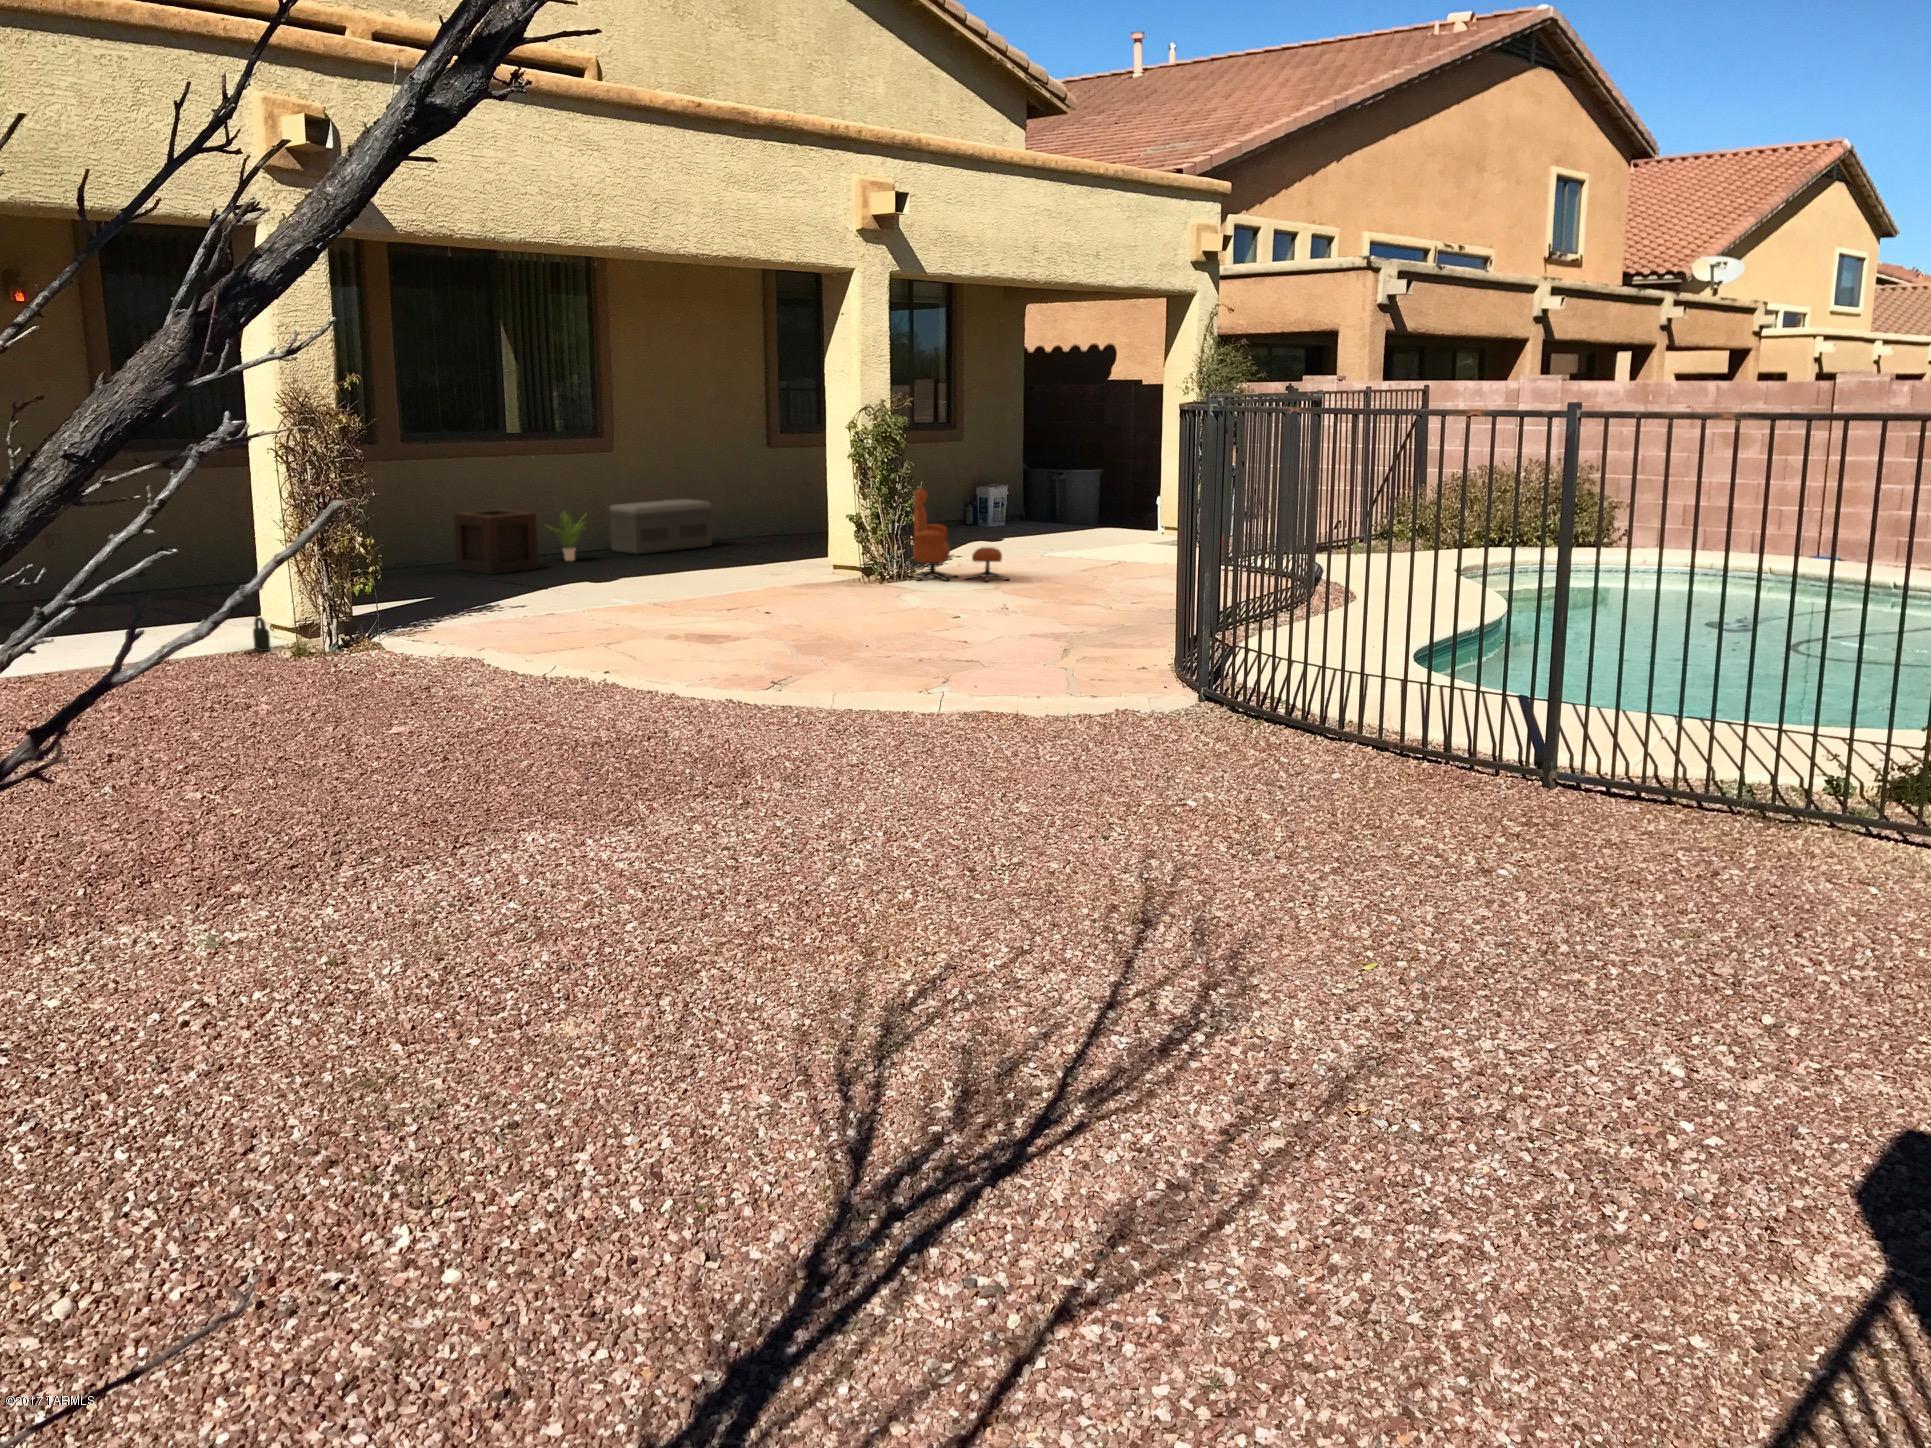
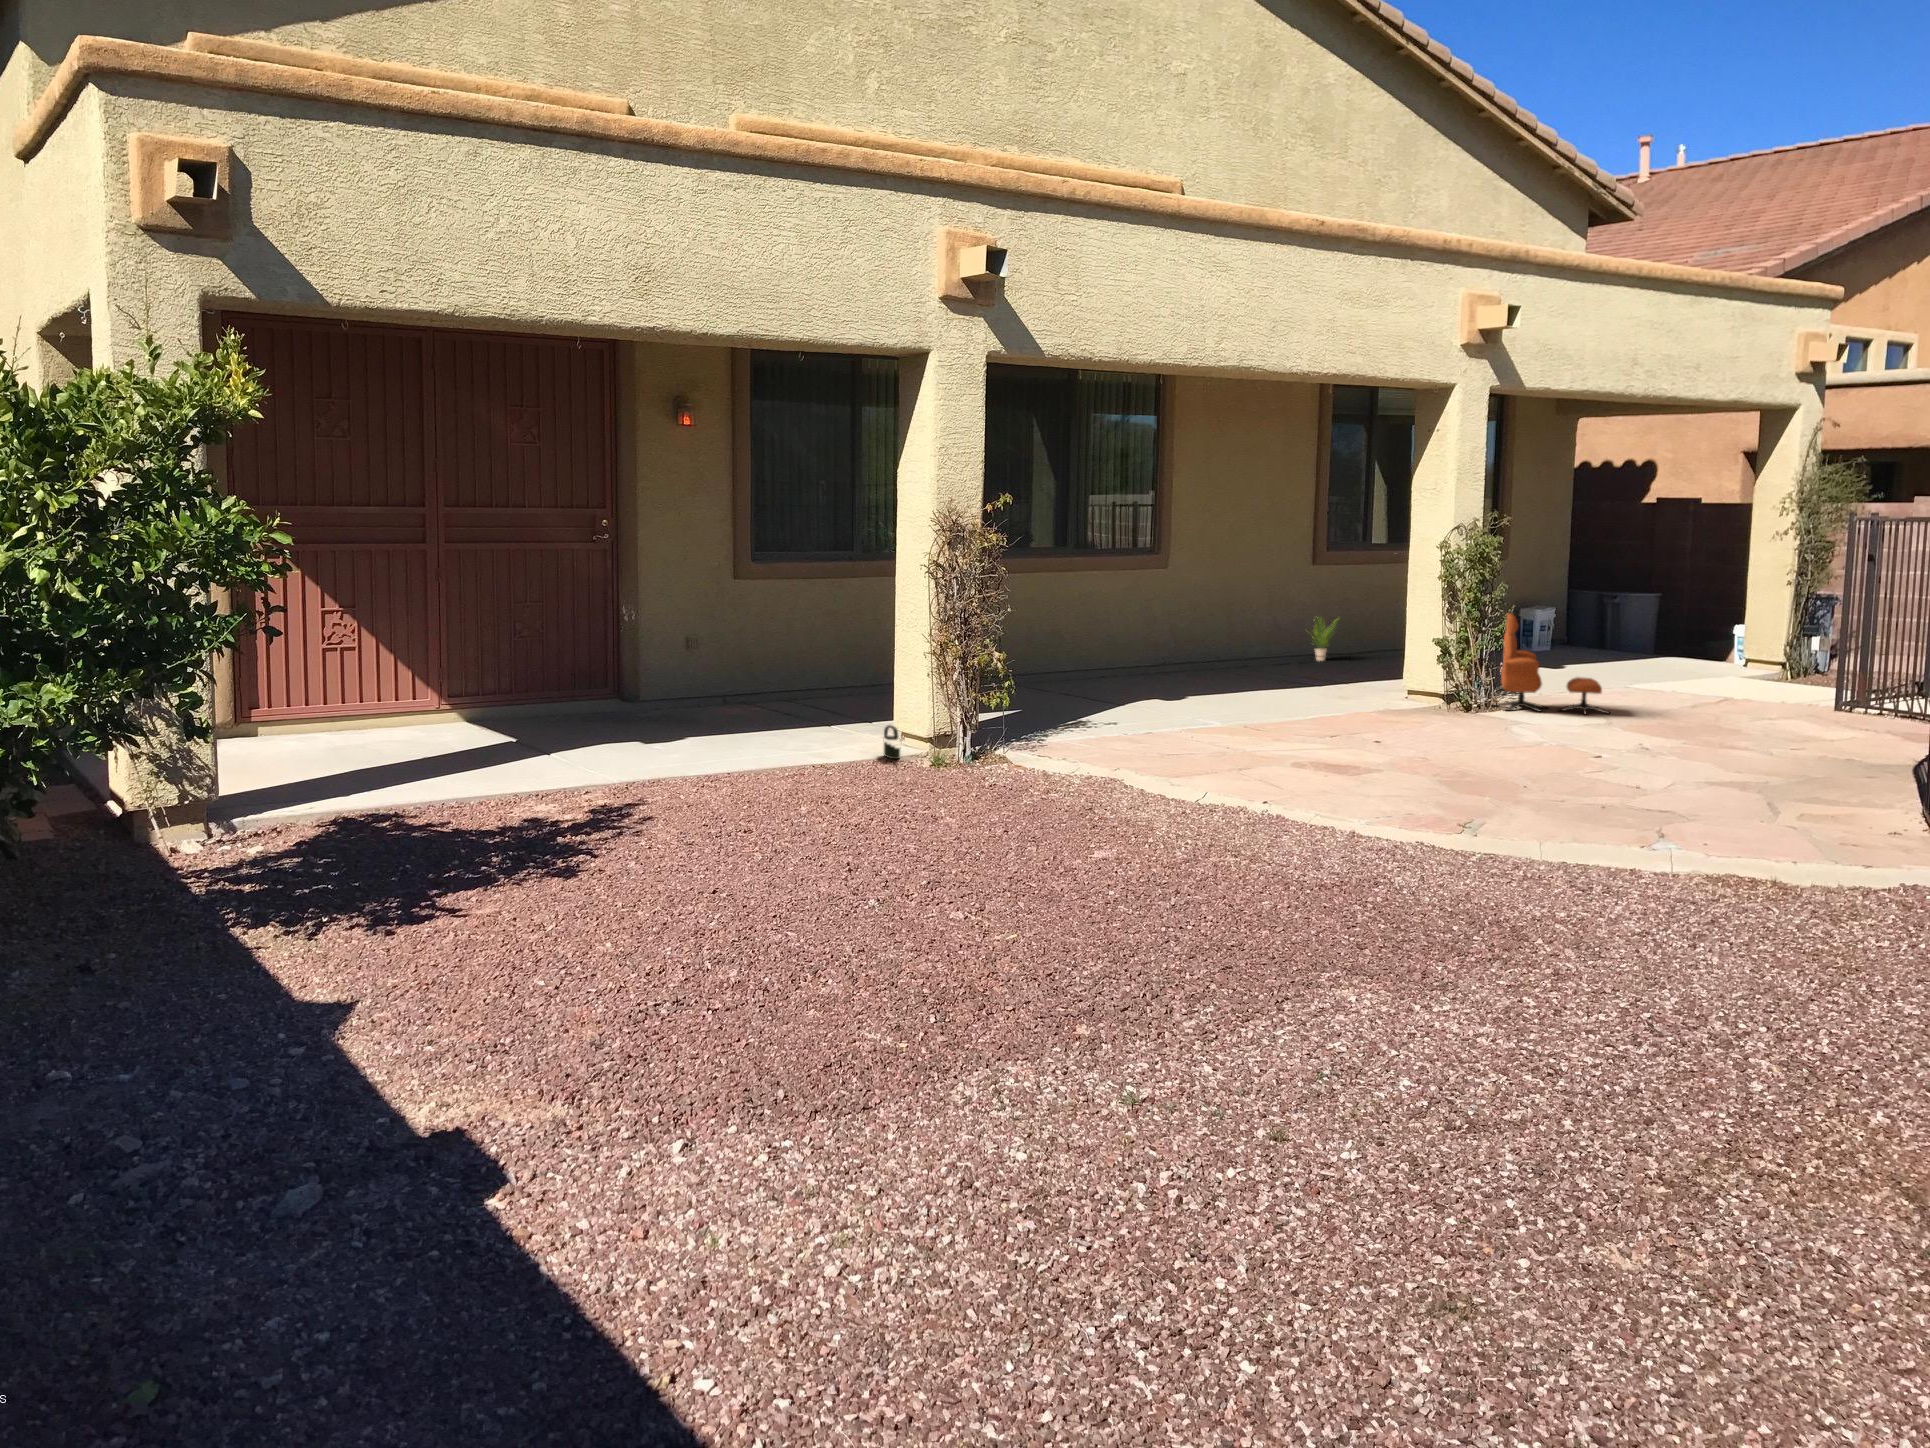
storage bench: present [610,499,712,555] -> none [1158,618,1260,674]
wooden crate: present [454,509,538,574] -> none [1018,625,1099,690]
potted plant: present [550,515,586,561] -> present [1307,618,1336,661]

